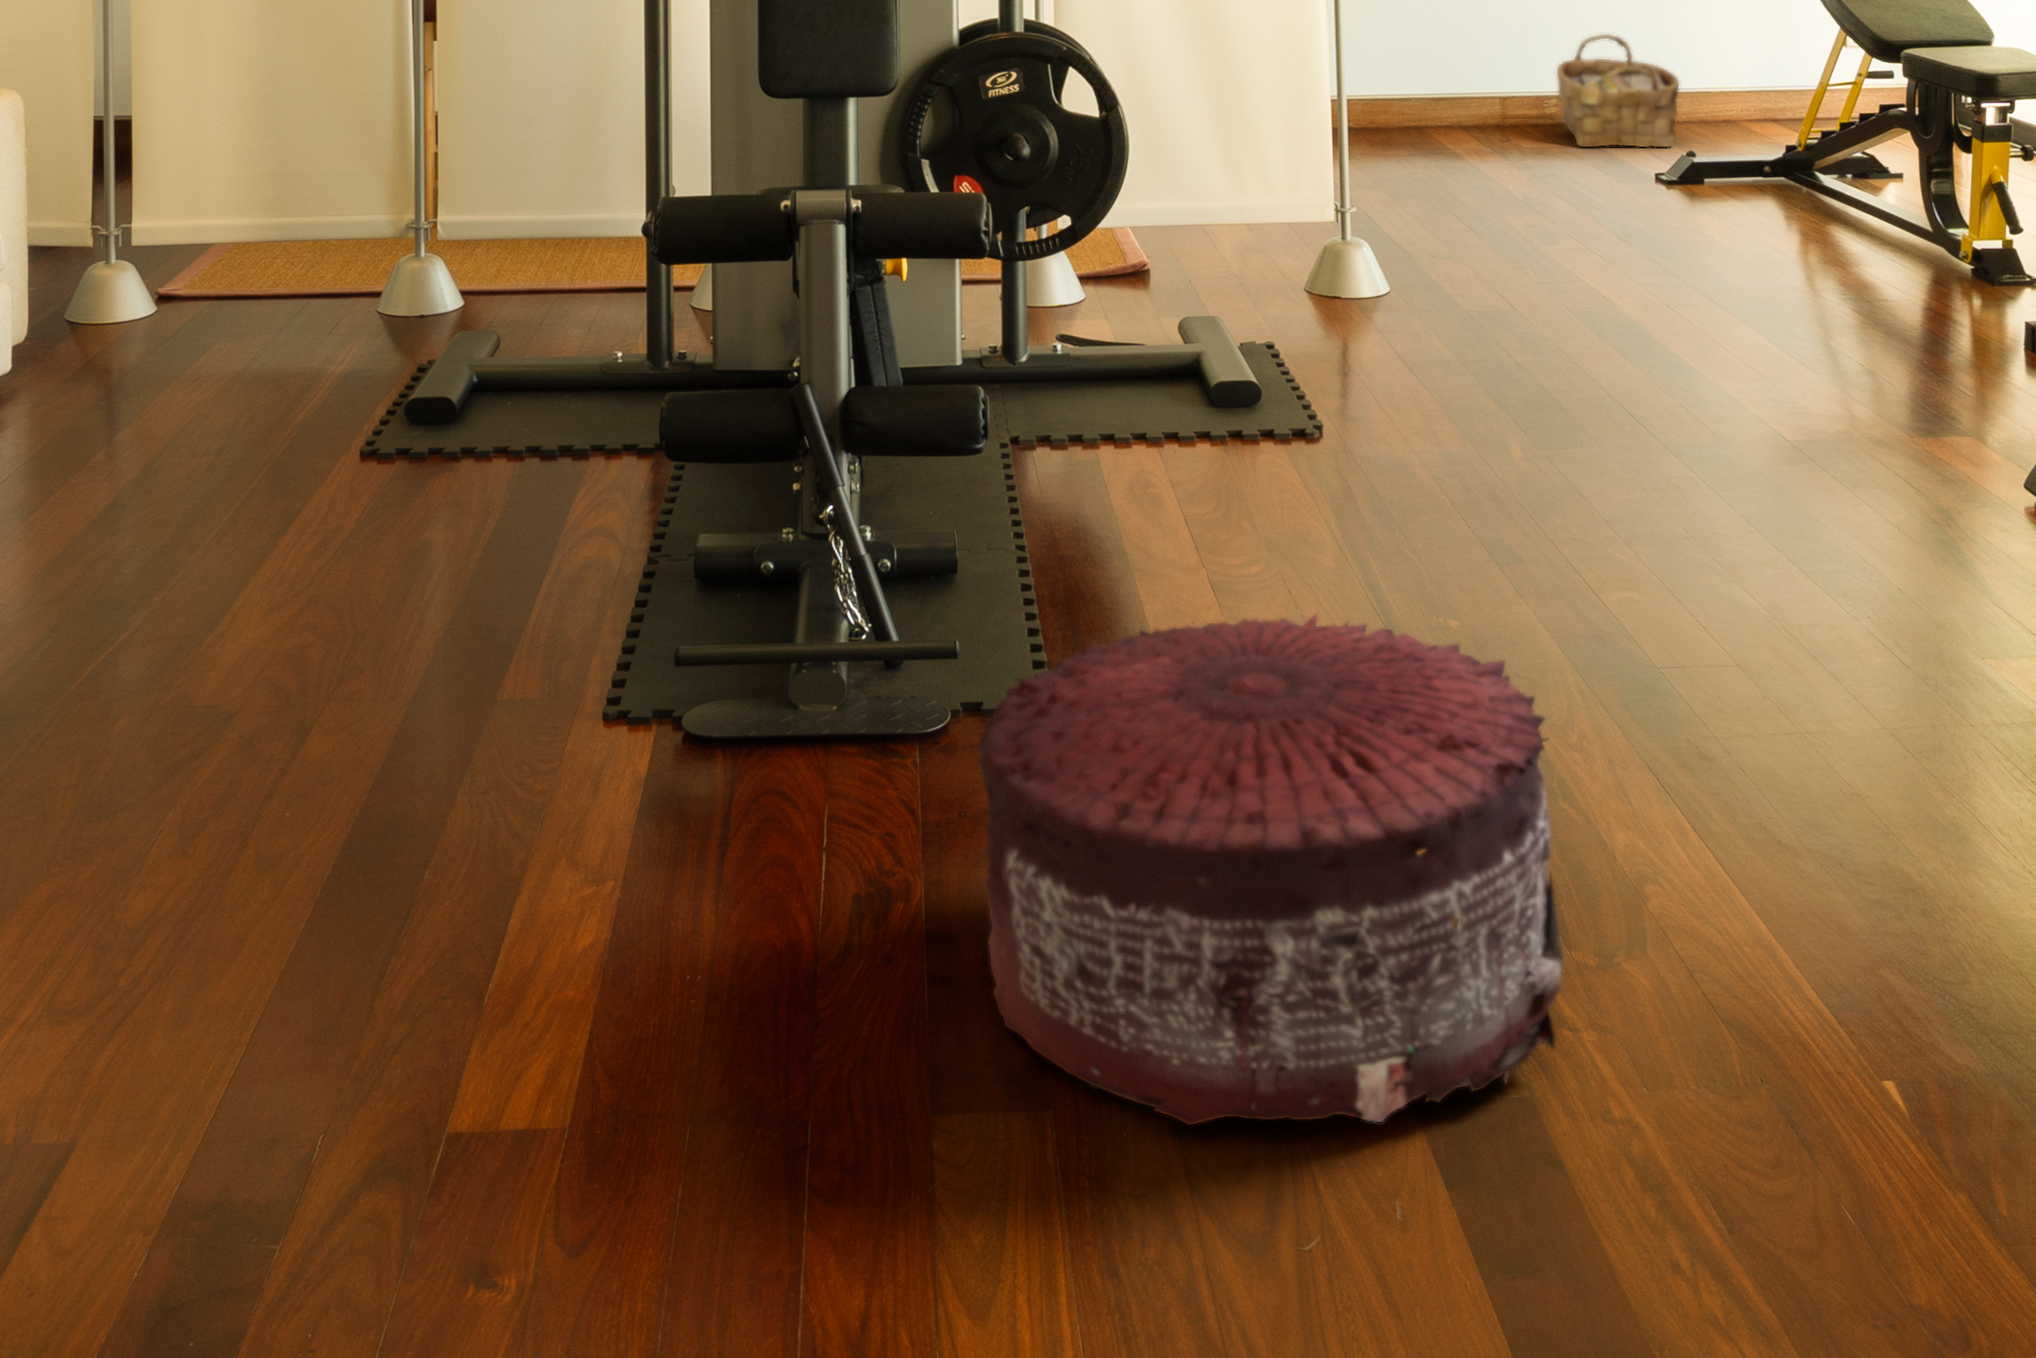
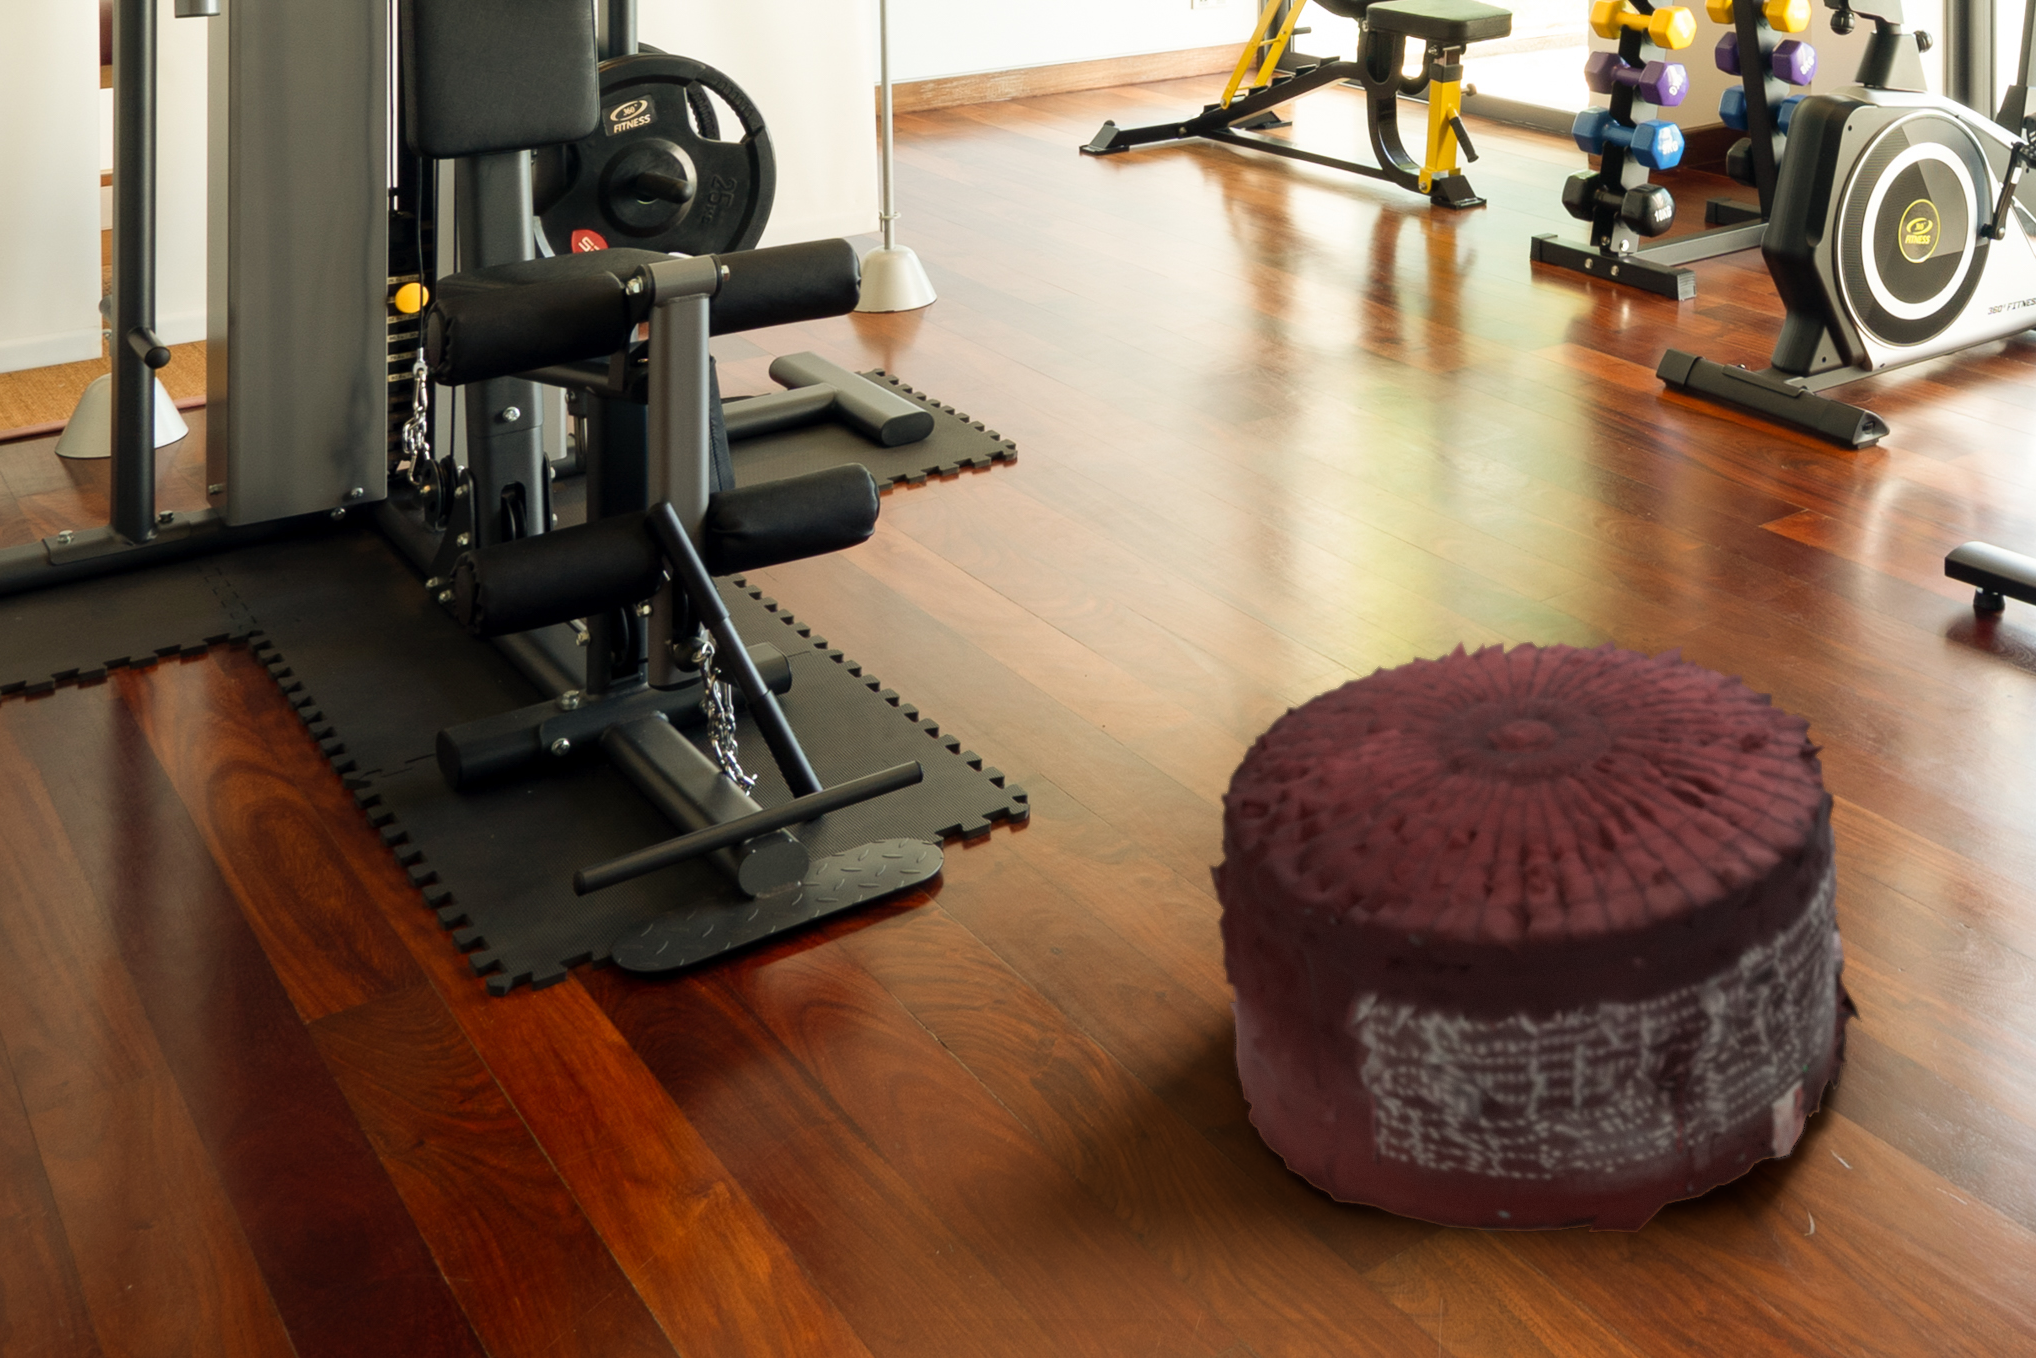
woven basket: present [1557,34,1679,147] -> none [940,10,1067,124]

